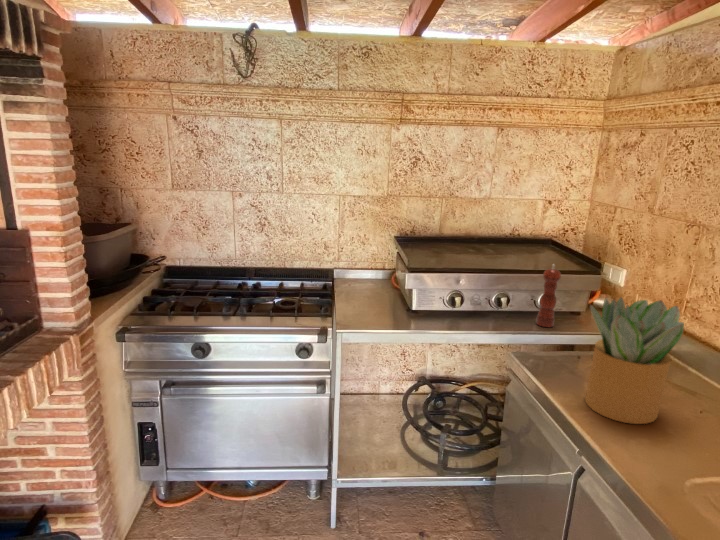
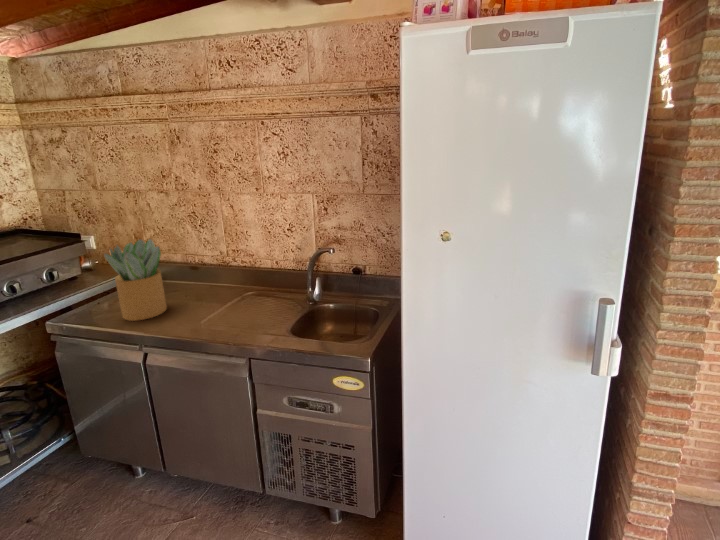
pepper mill: present [536,264,561,327] -> none [42,243,67,295]

